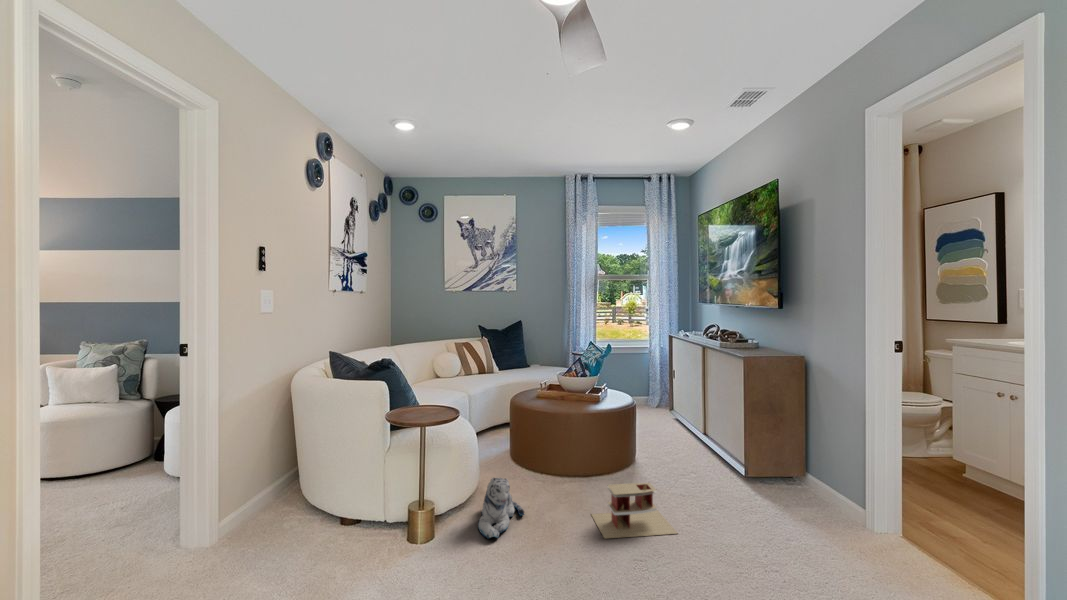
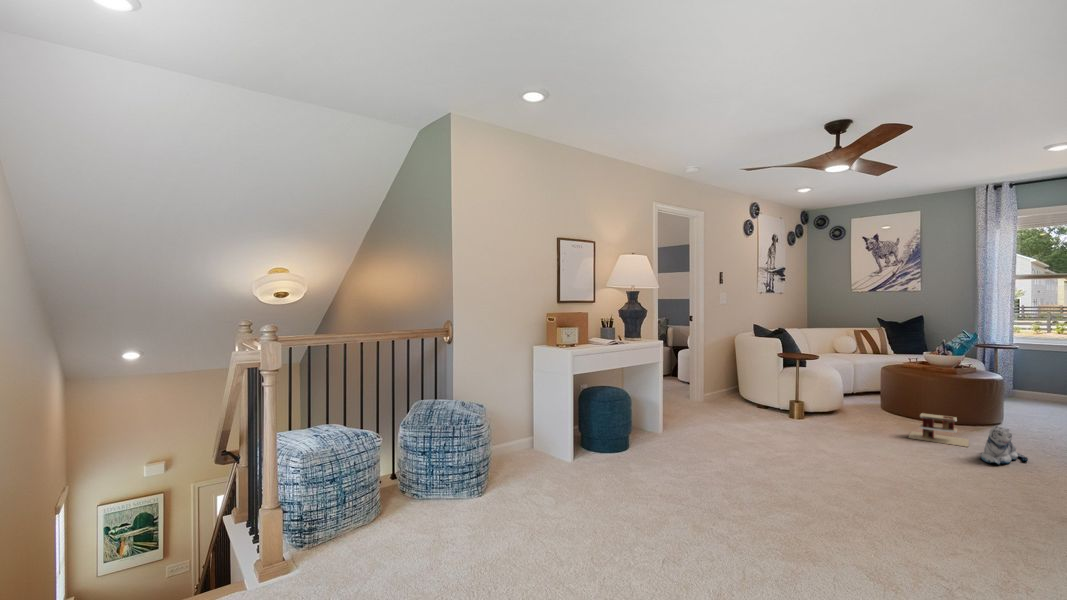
plush toy: present [478,478,524,539] -> present [981,426,1028,464]

